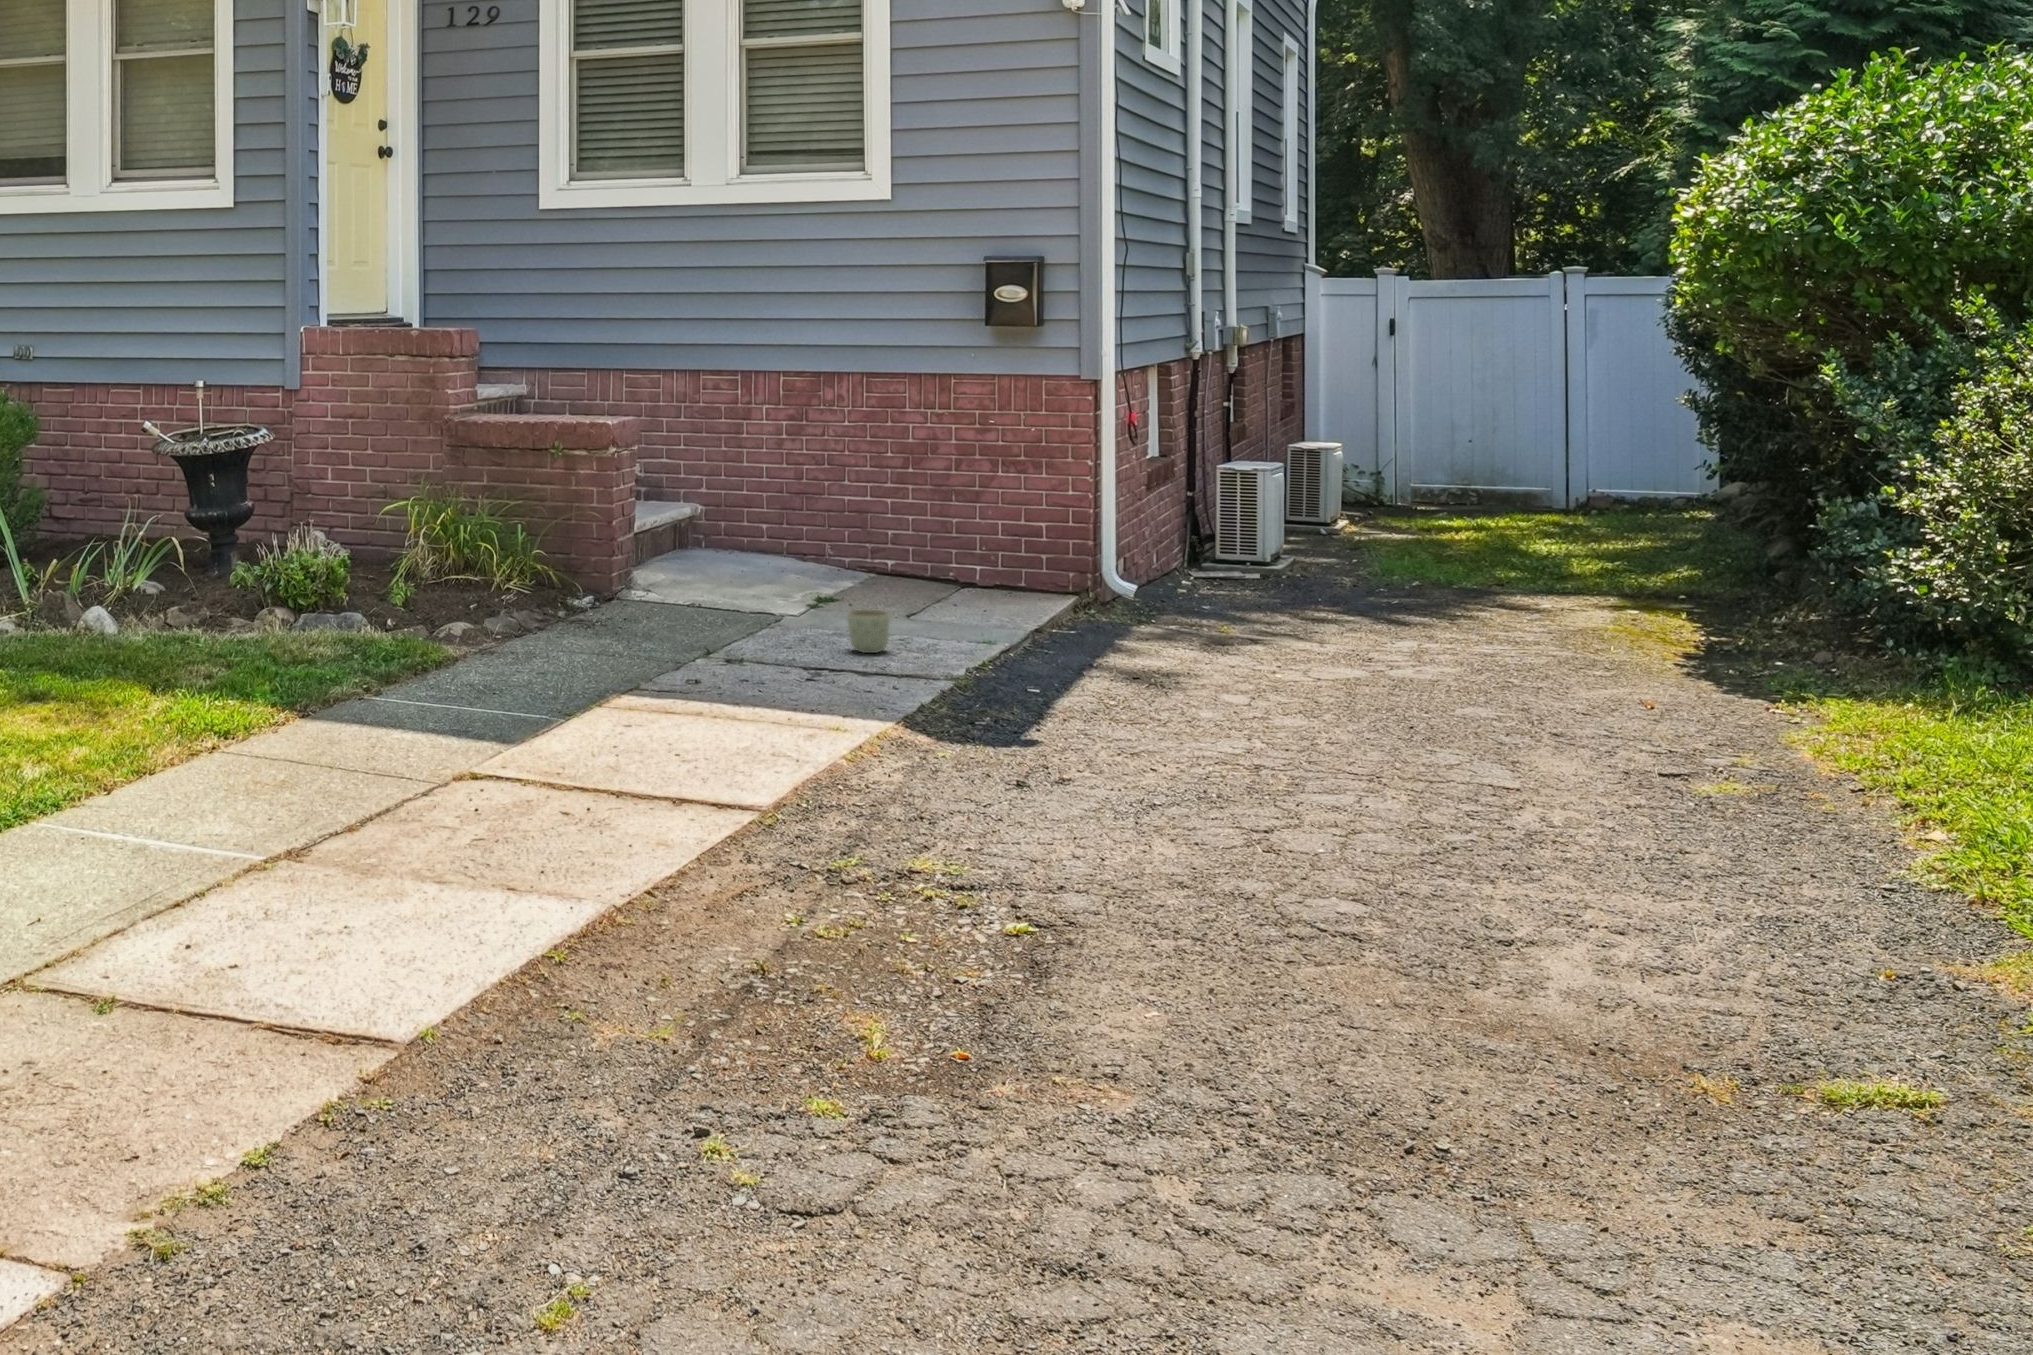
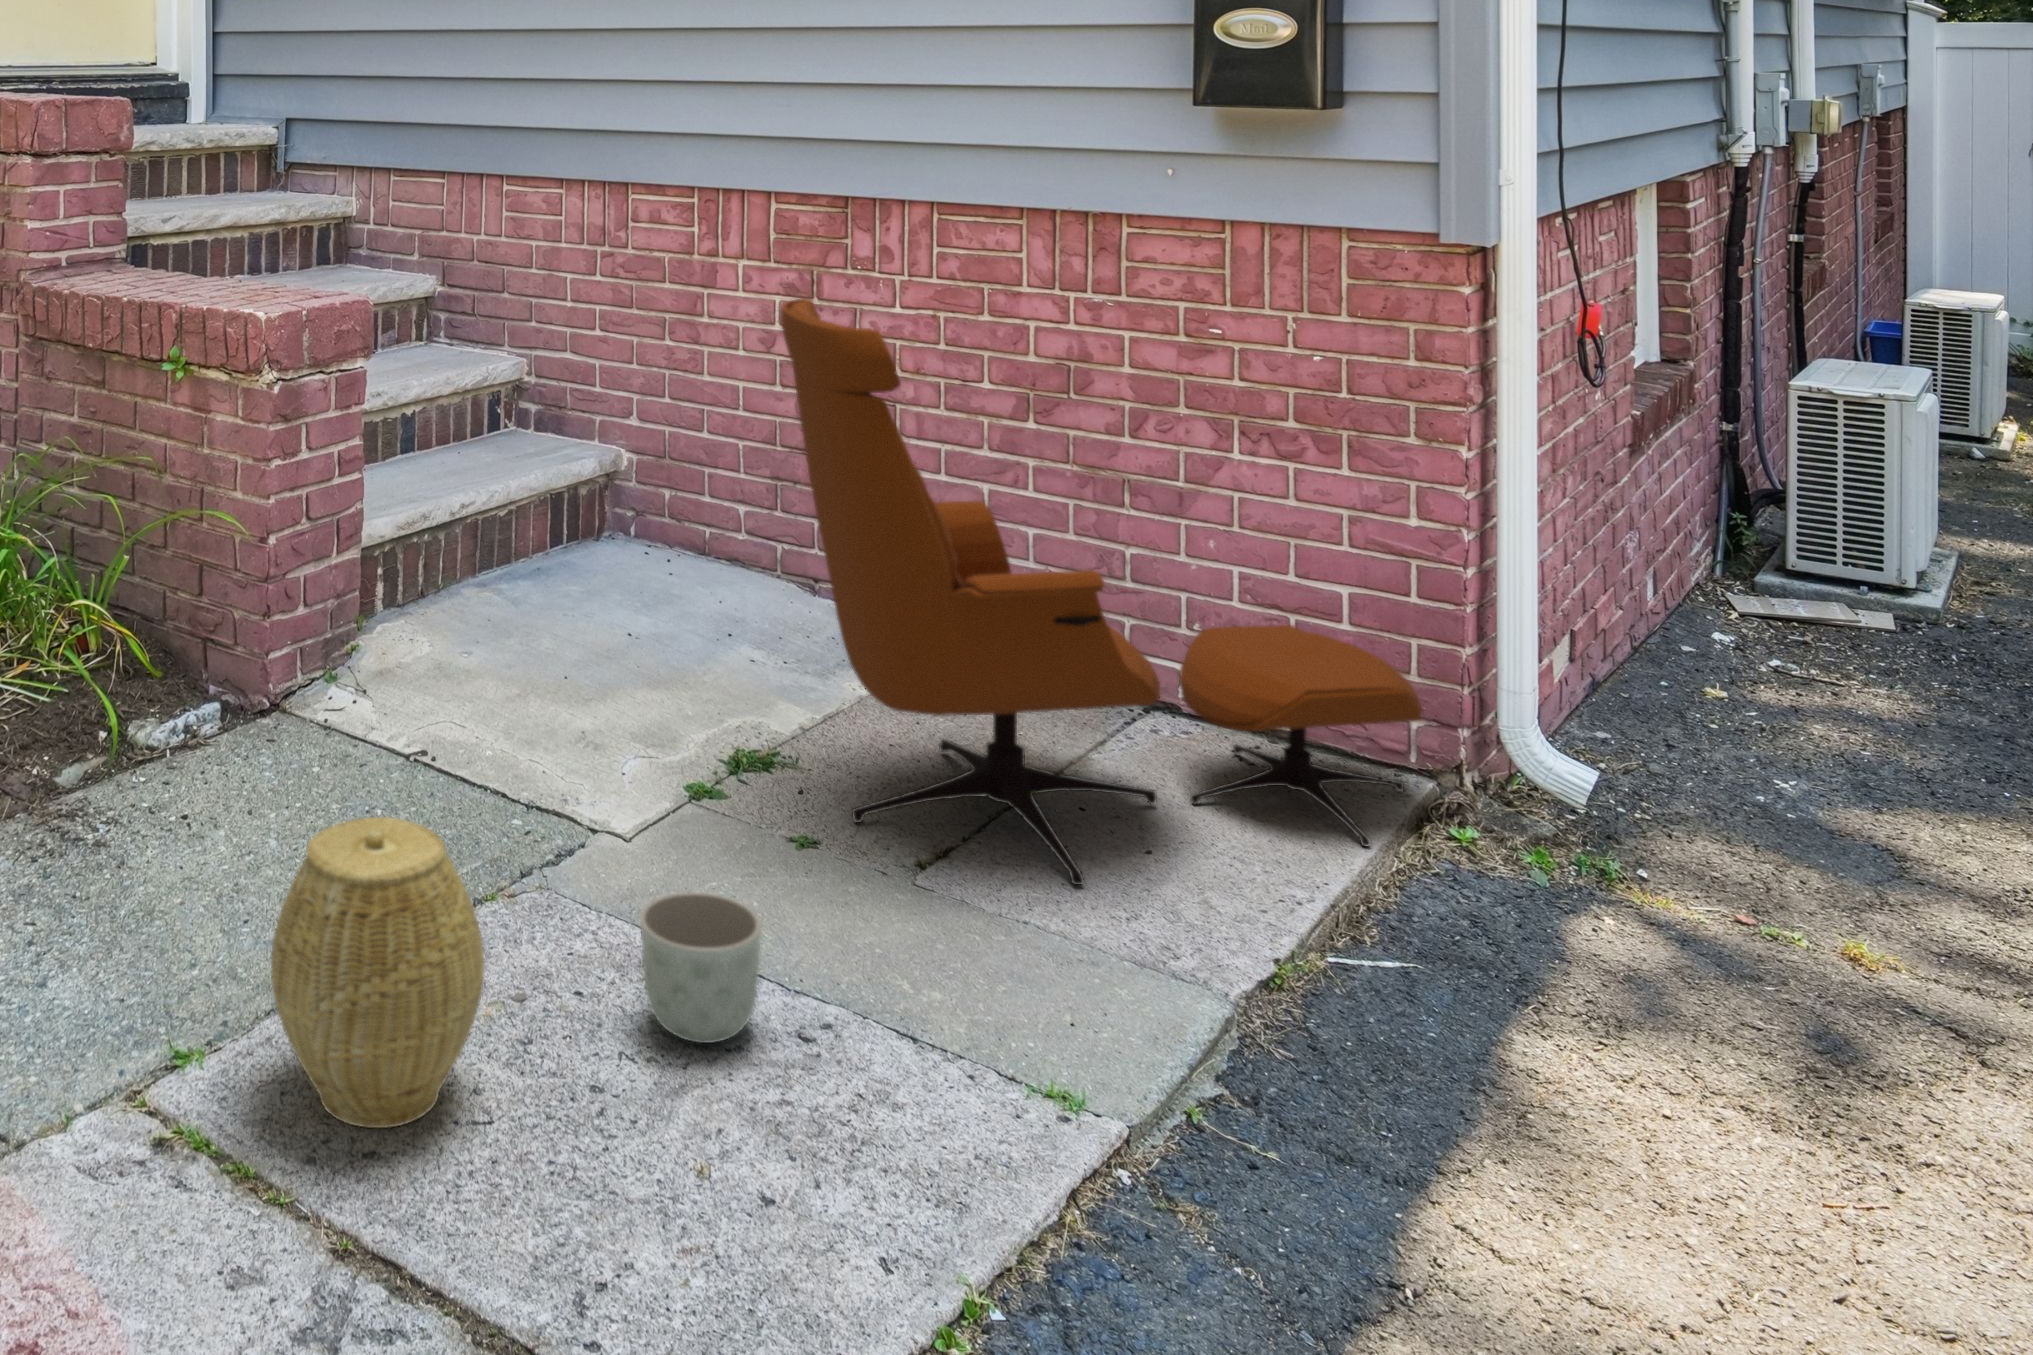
lounge chair: none [842,408,1082,625] -> present [781,298,1422,885]
woven basket: none [744,573,817,669] -> present [271,817,485,1128]

